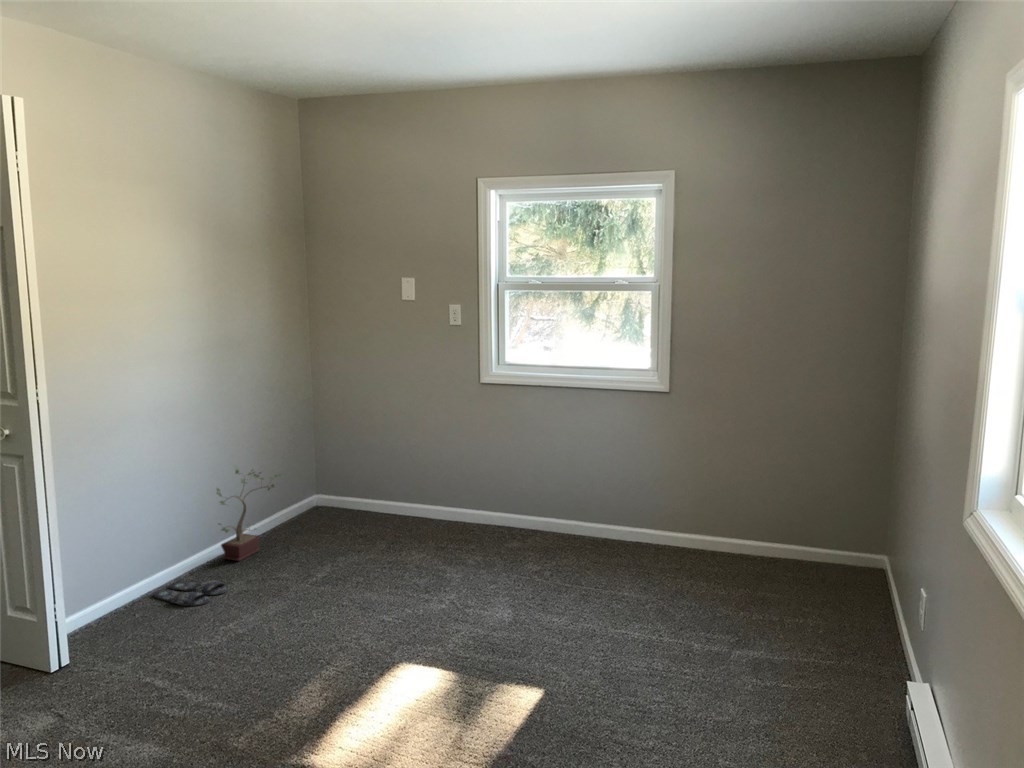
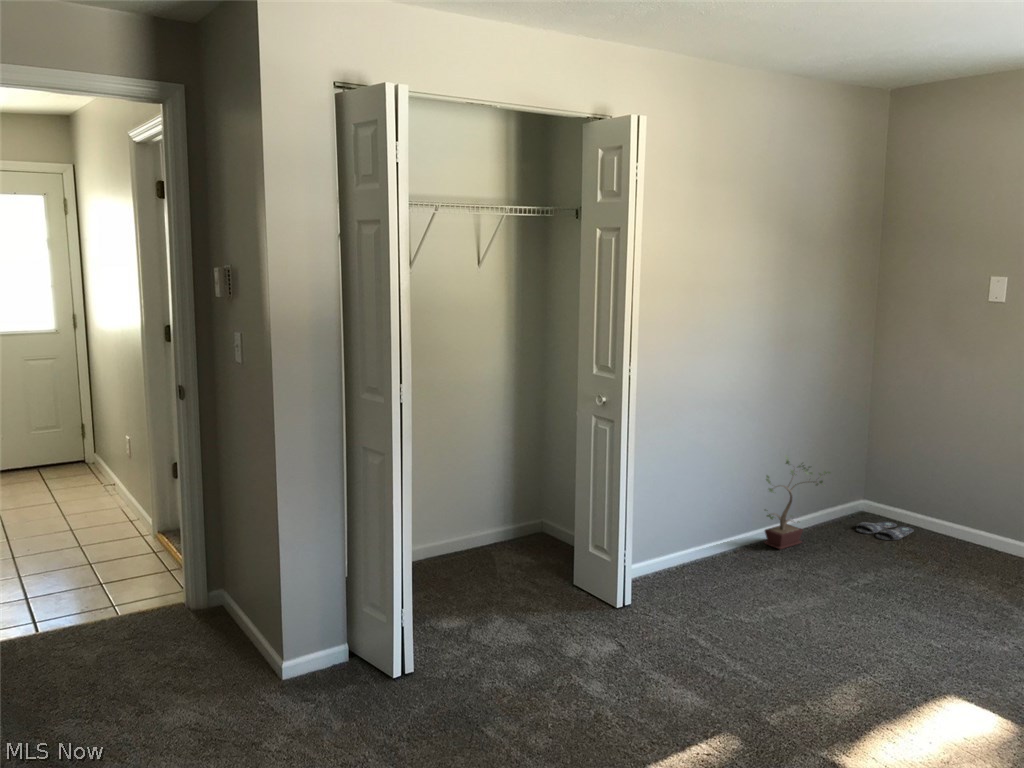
slippers: present [153,580,227,606] -> present [856,521,914,540]

